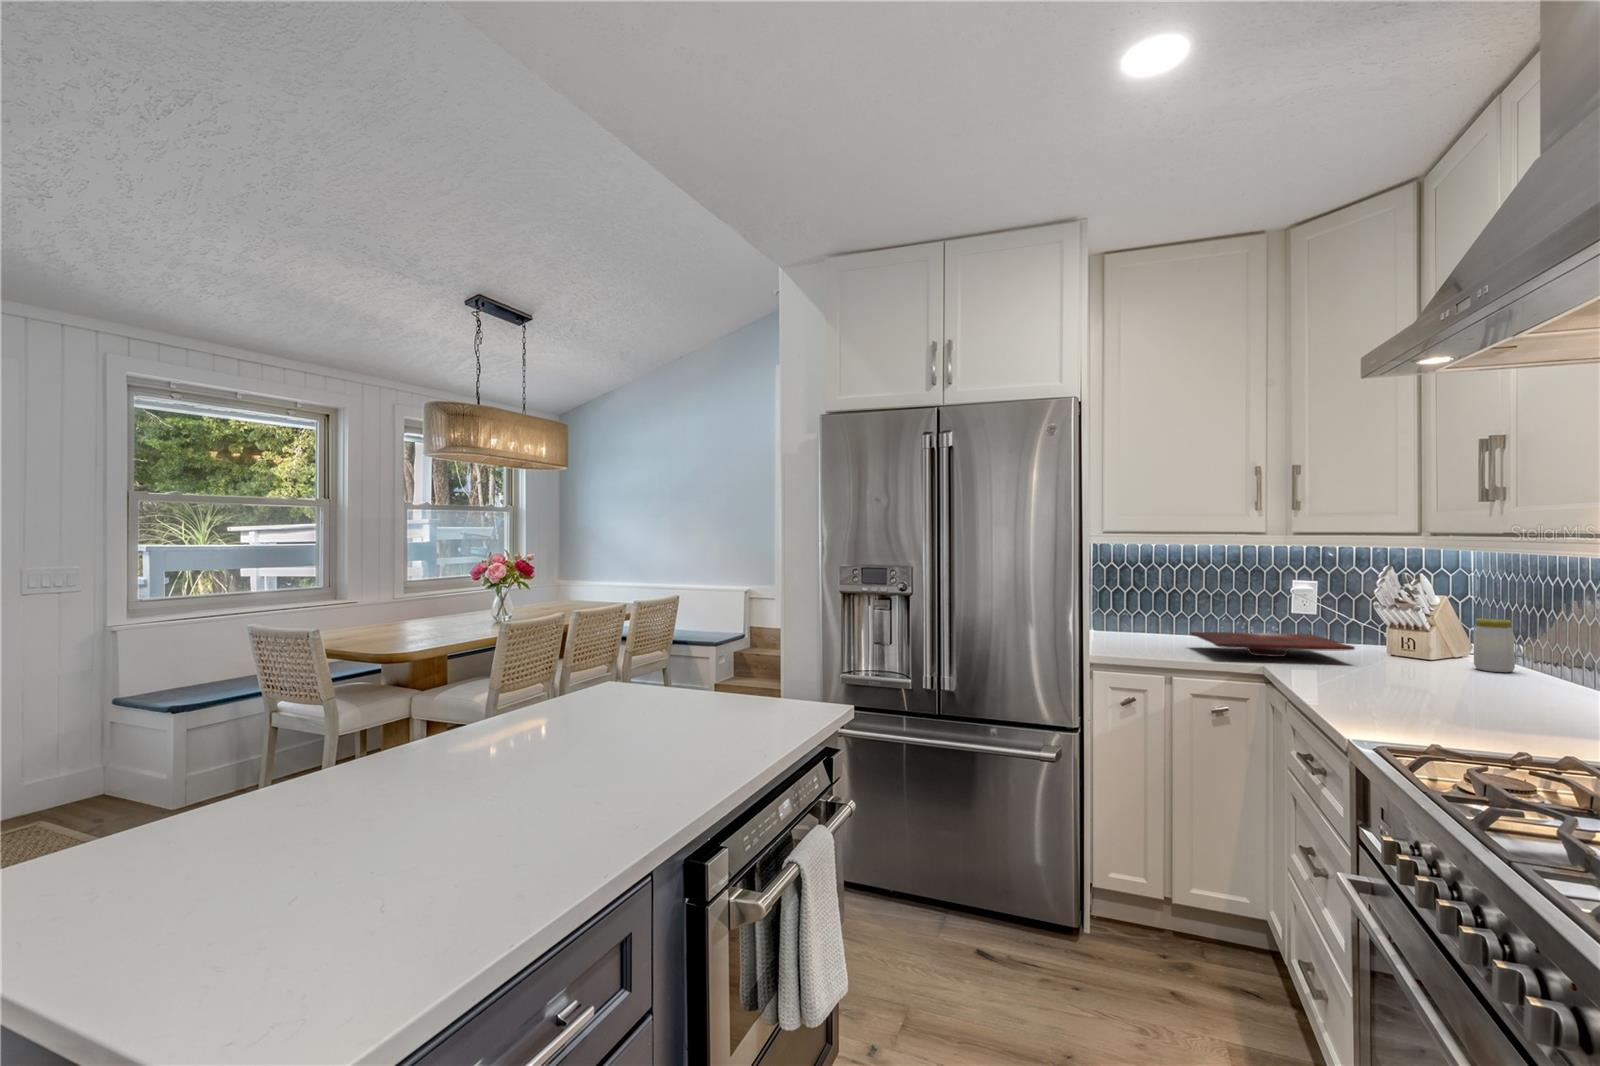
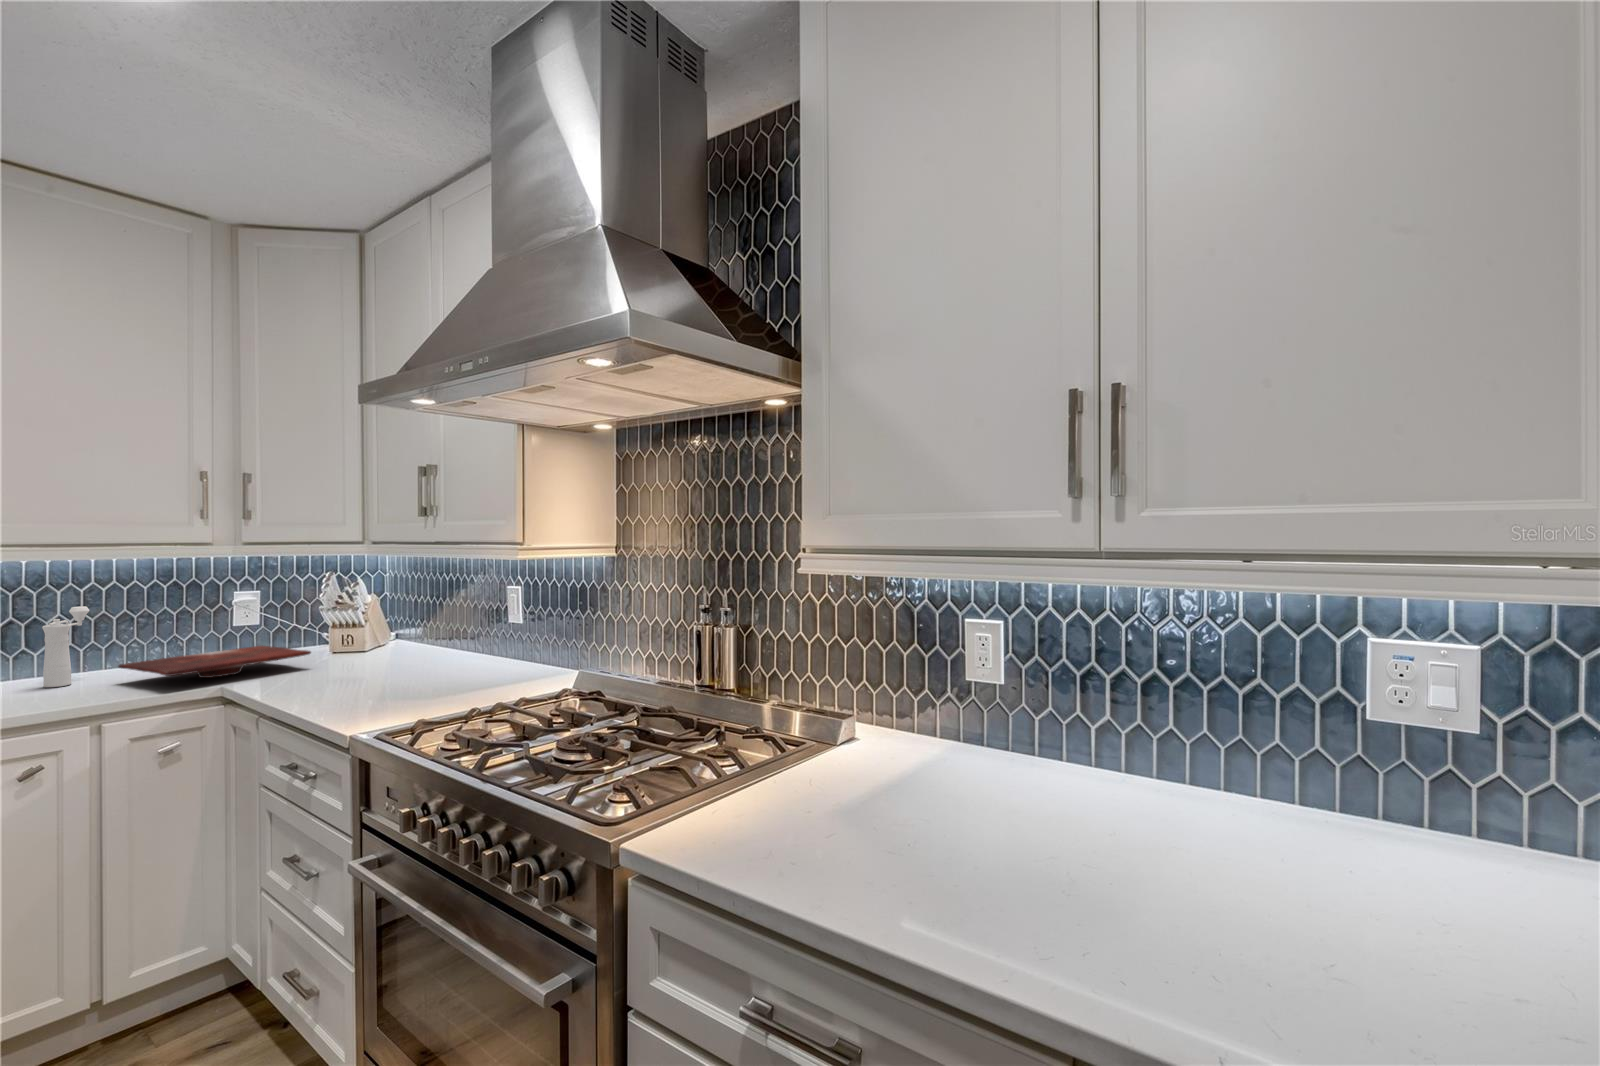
pepper mill: none [1145,583,1176,642] -> present [42,606,90,687]
jar: present [1473,618,1515,672] -> none [400,610,426,654]

